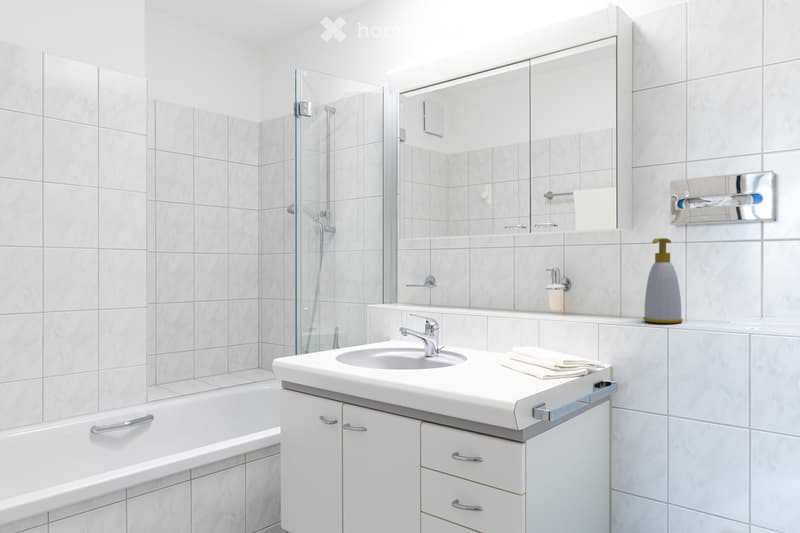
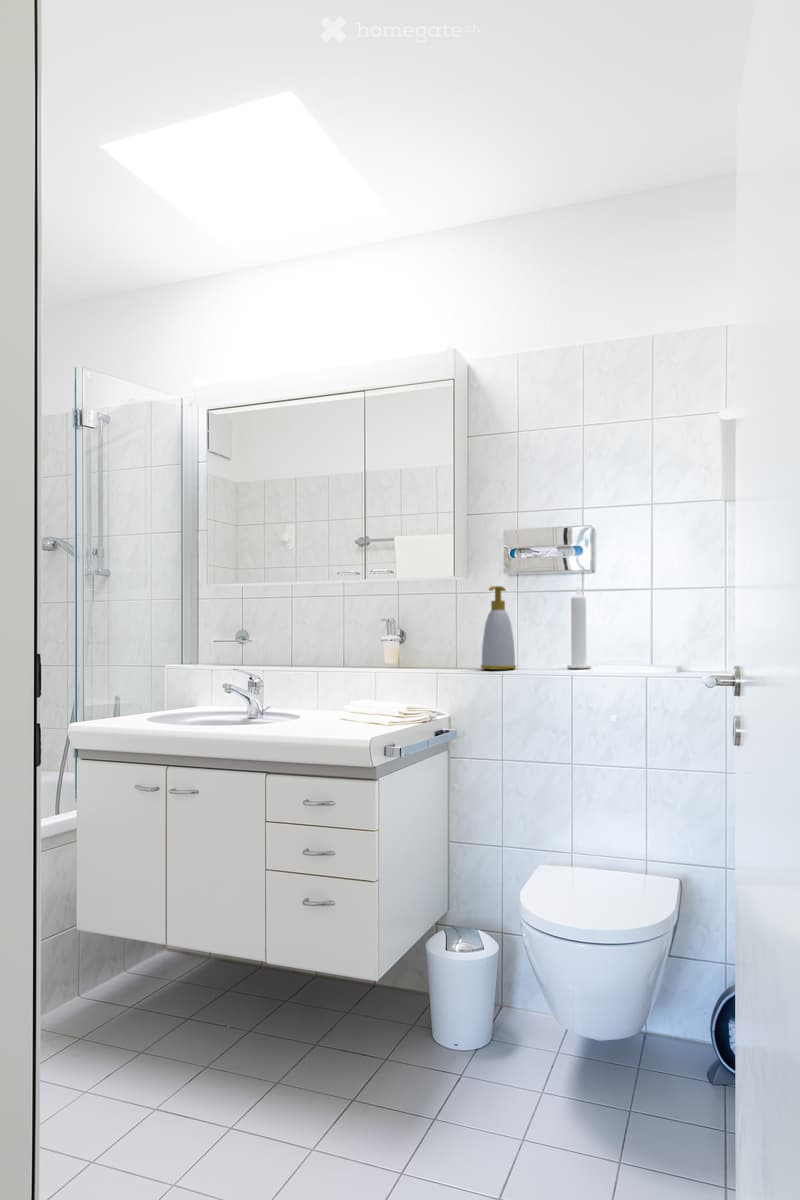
candle: none [744,238,773,326] -> present [567,587,591,668]

